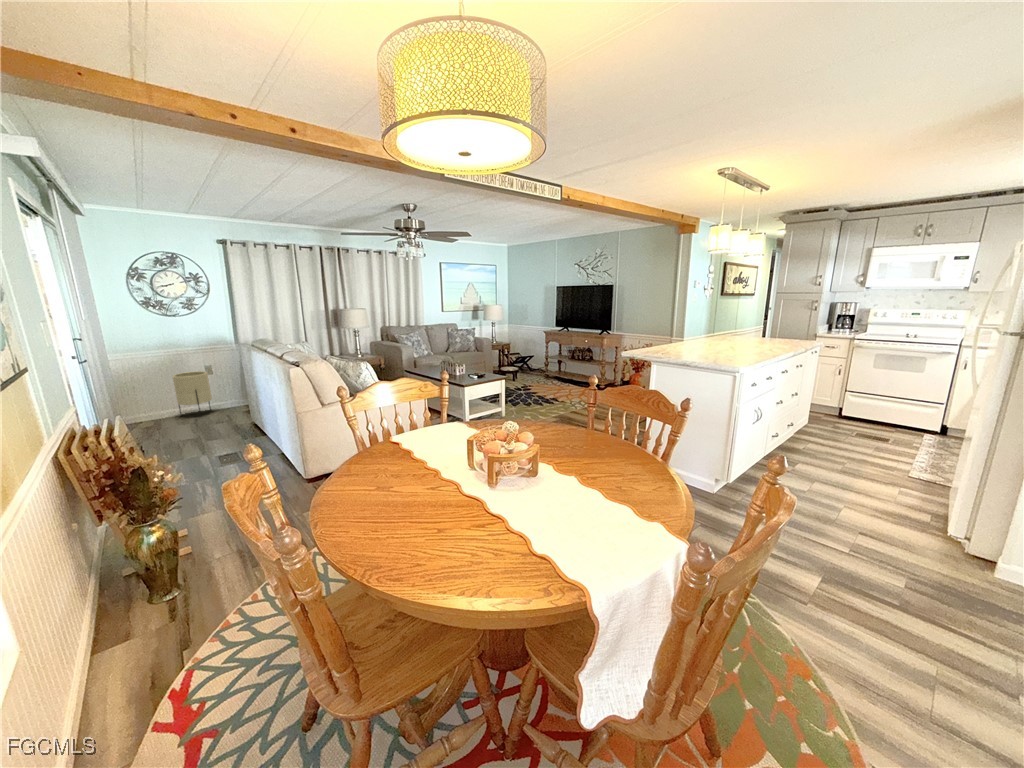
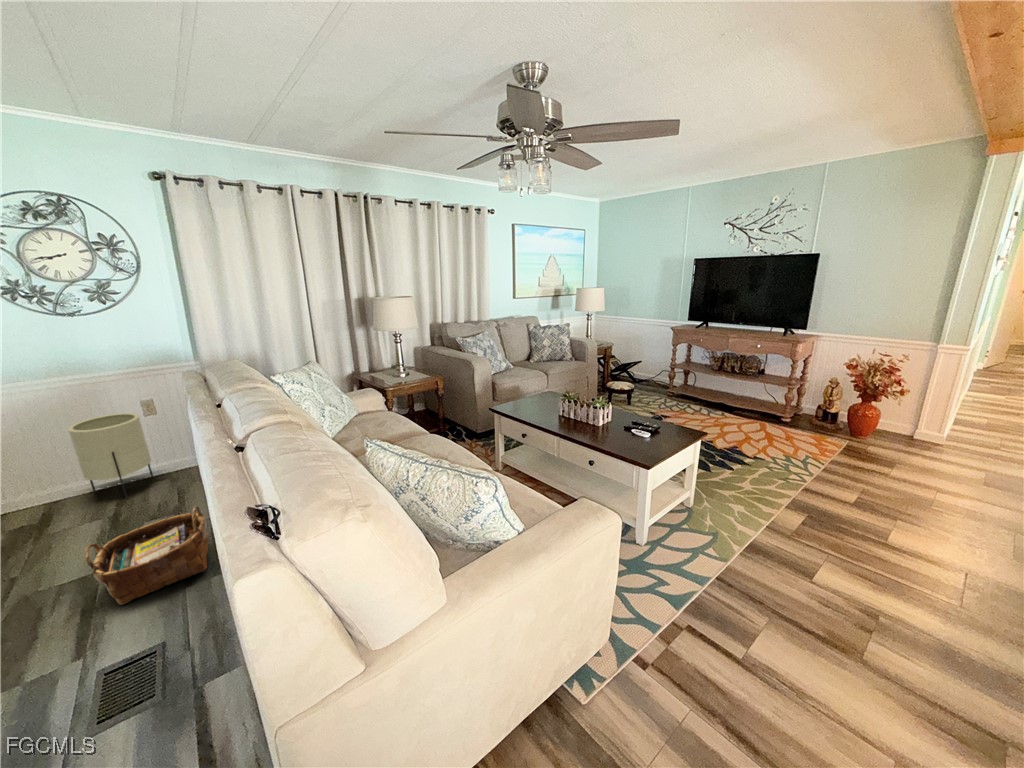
woven basket: none [203,405,255,442] -> present [85,506,209,605]

